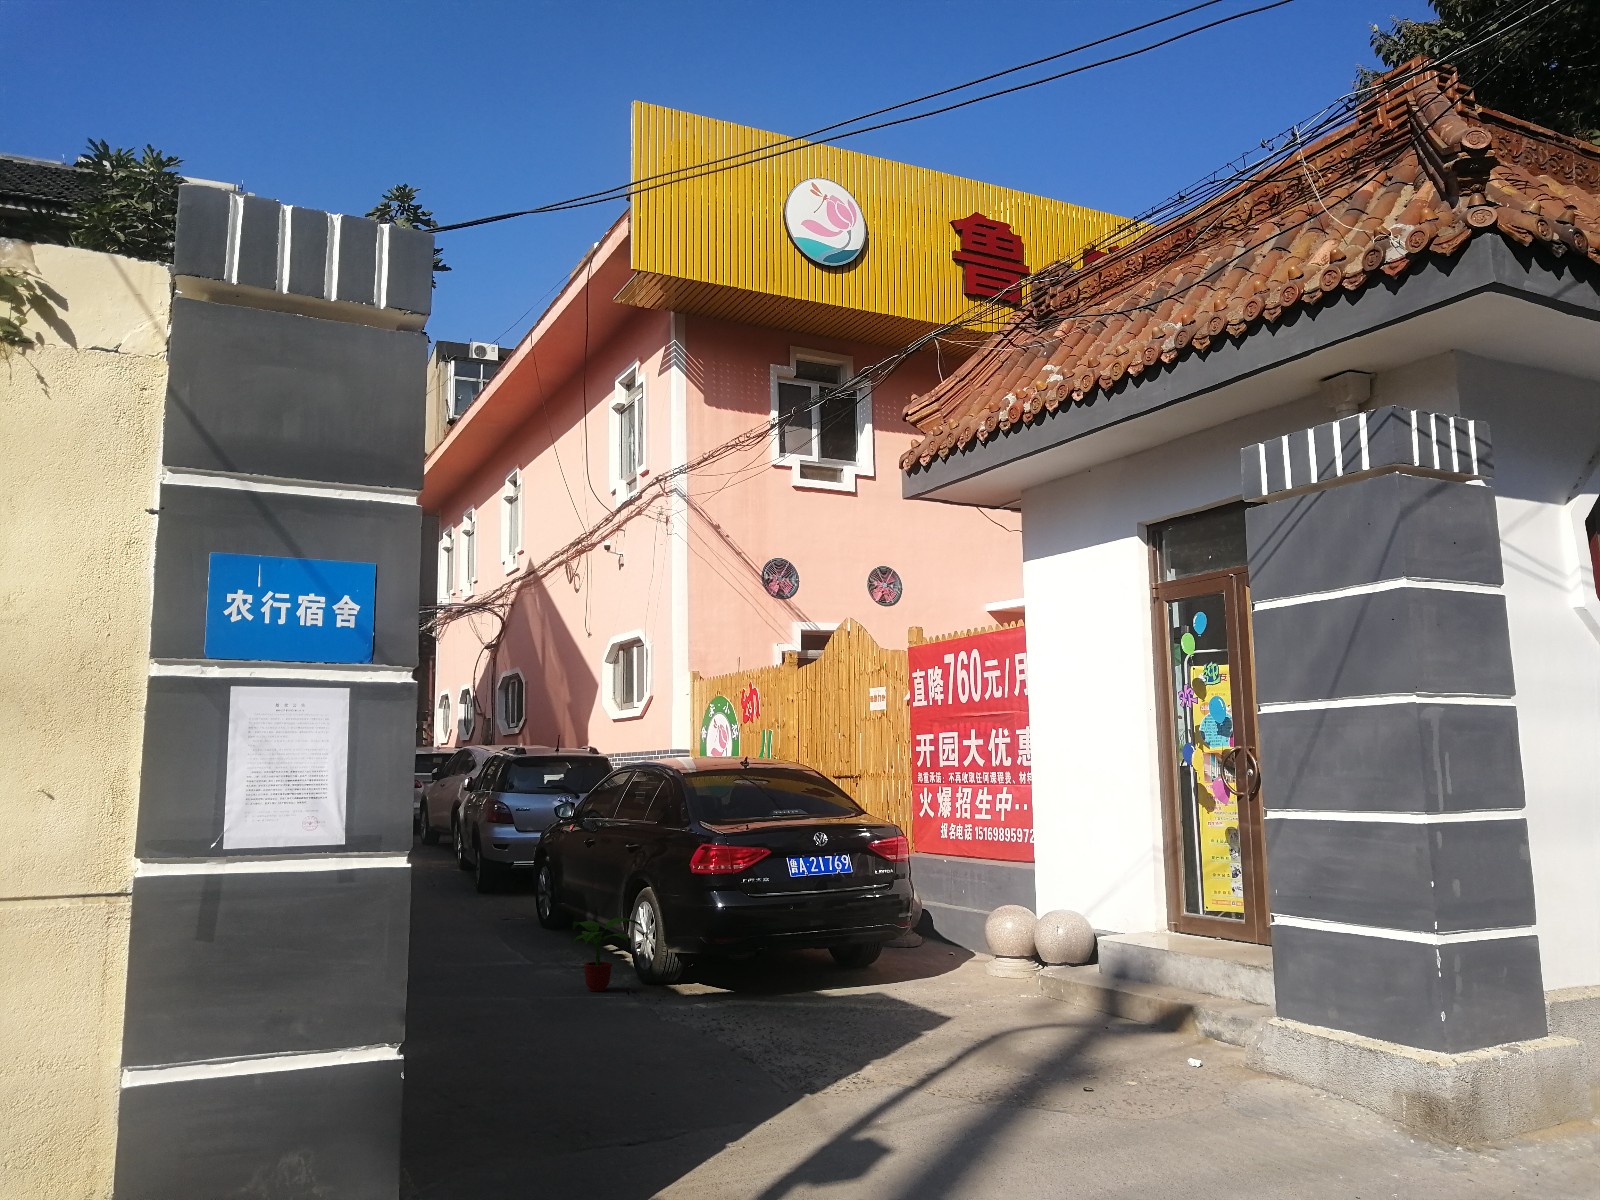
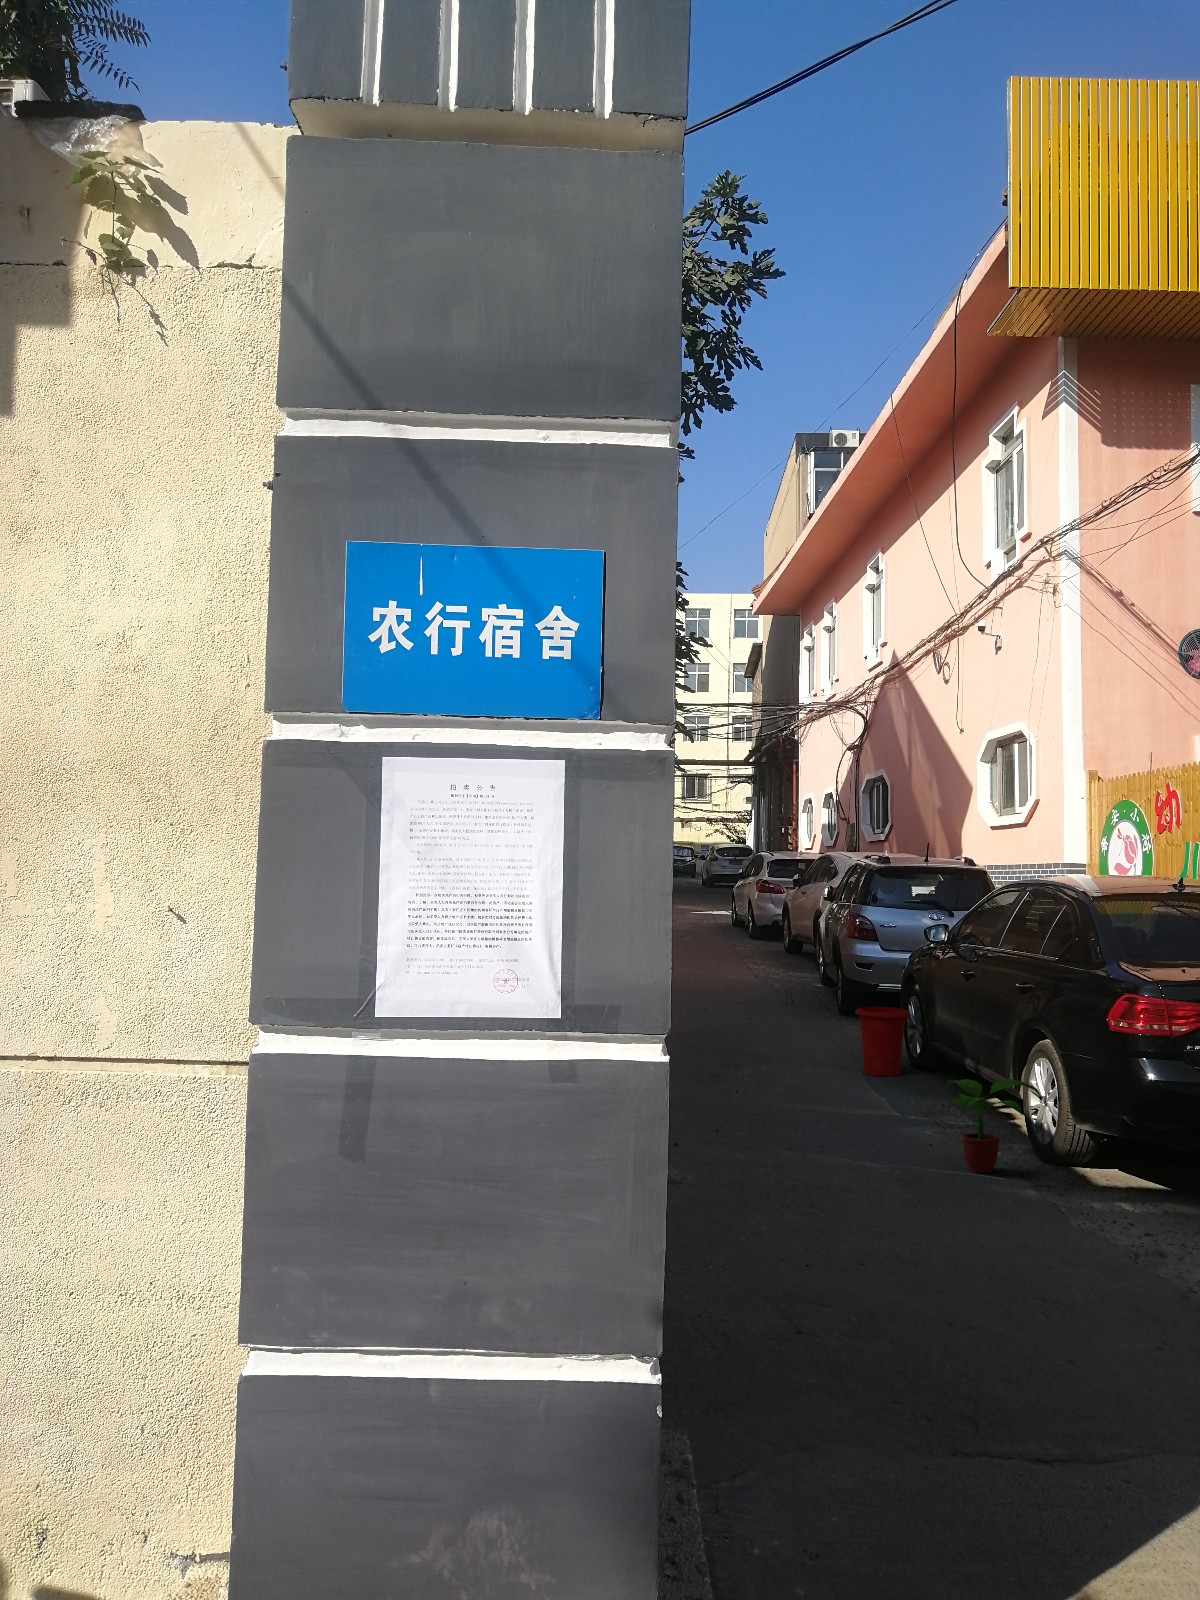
waste bin: none [497,877,543,935] -> present [855,1007,910,1076]

